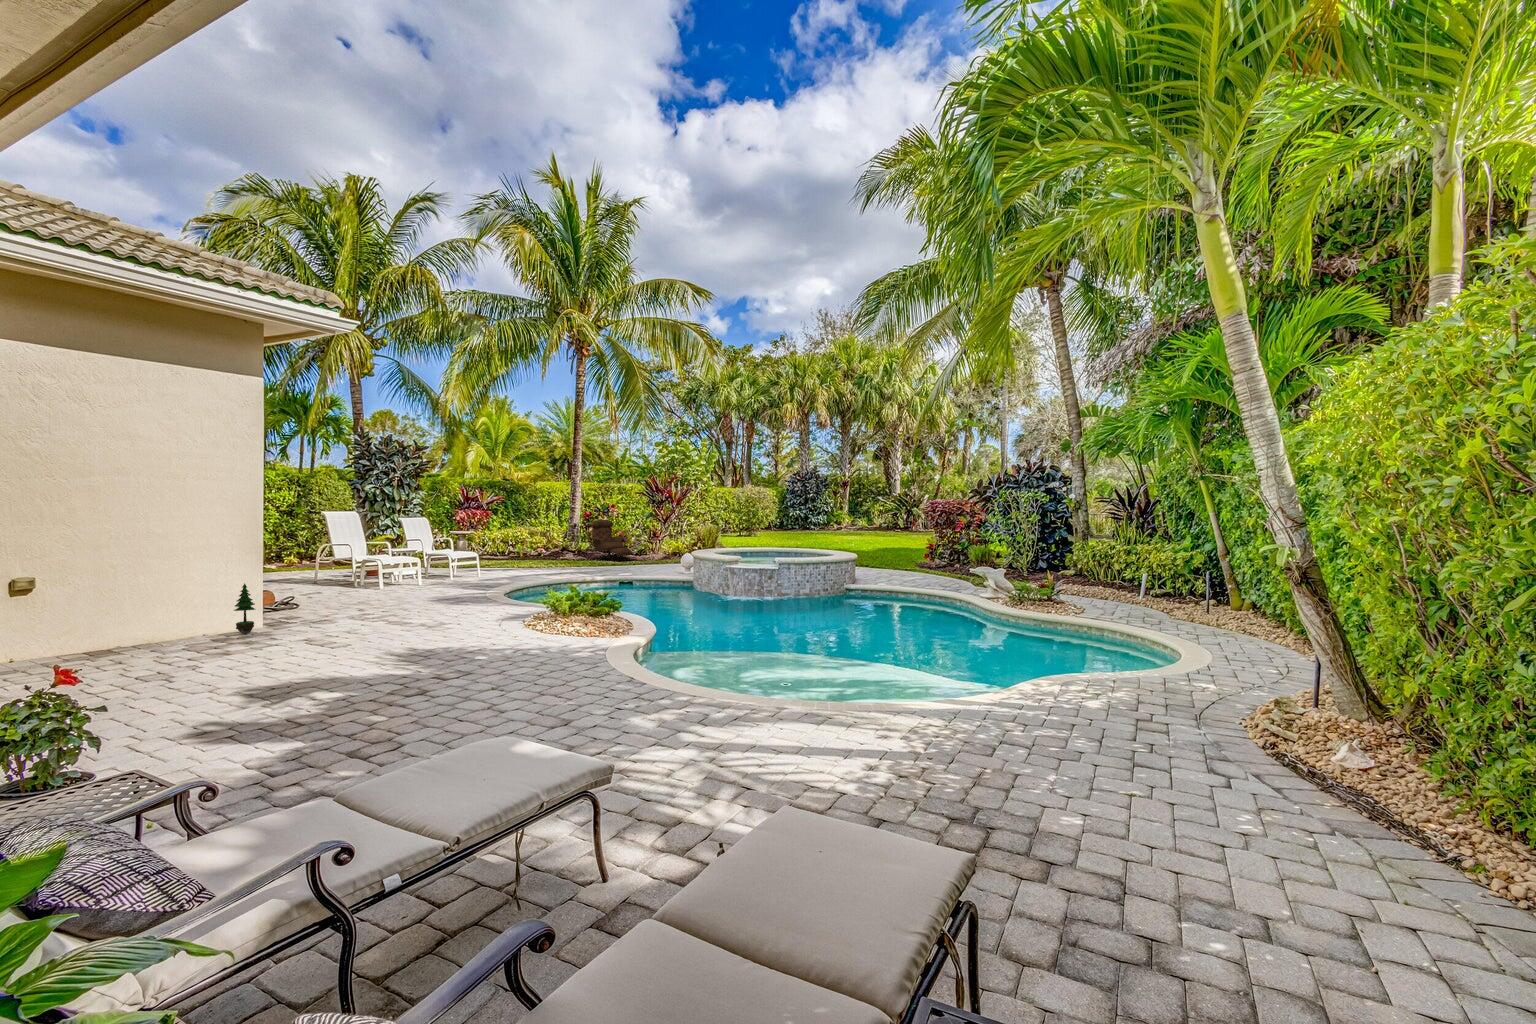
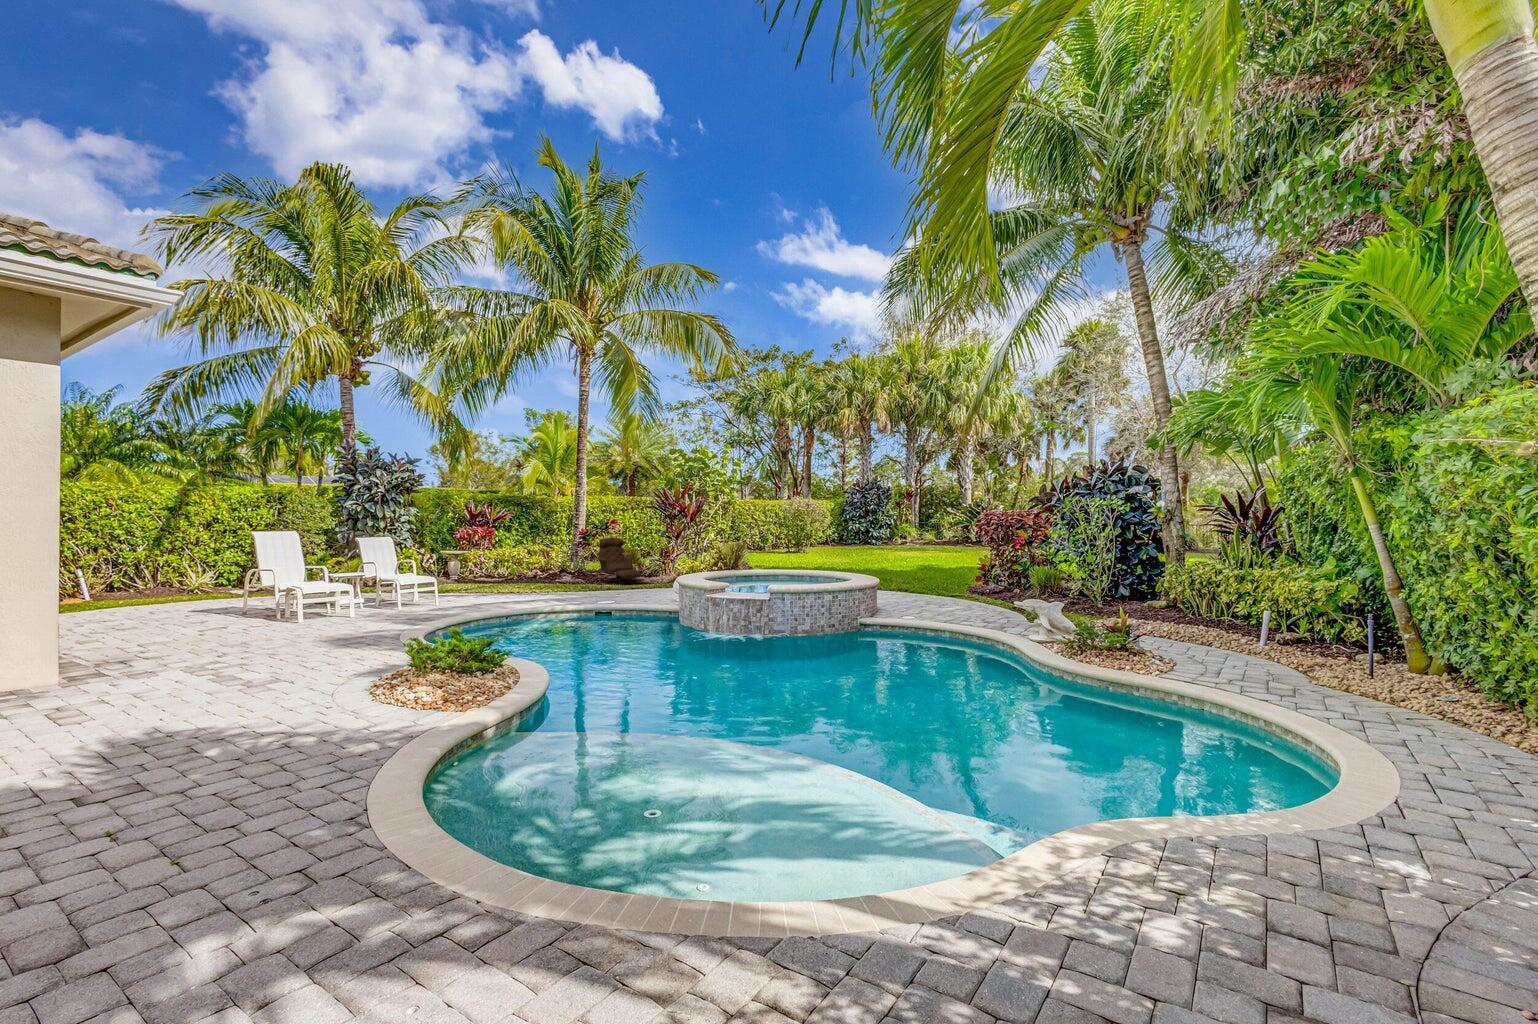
potted tree: present [234,583,255,635] -> none [24,626,58,691]

